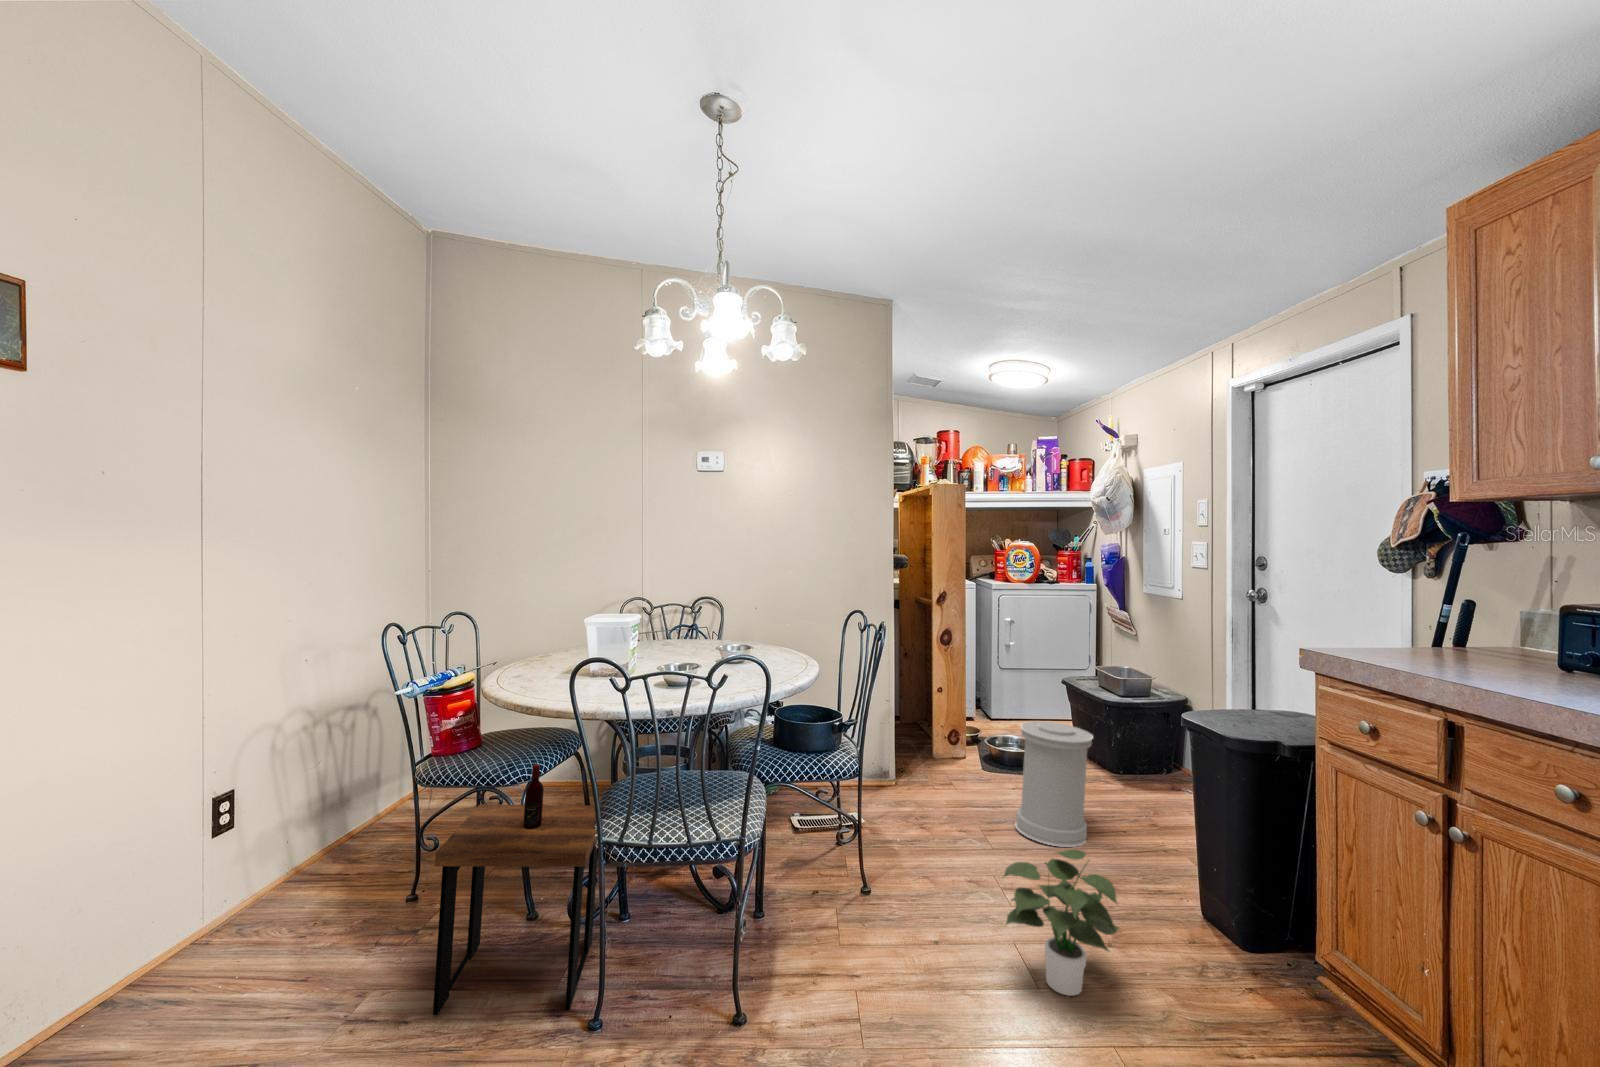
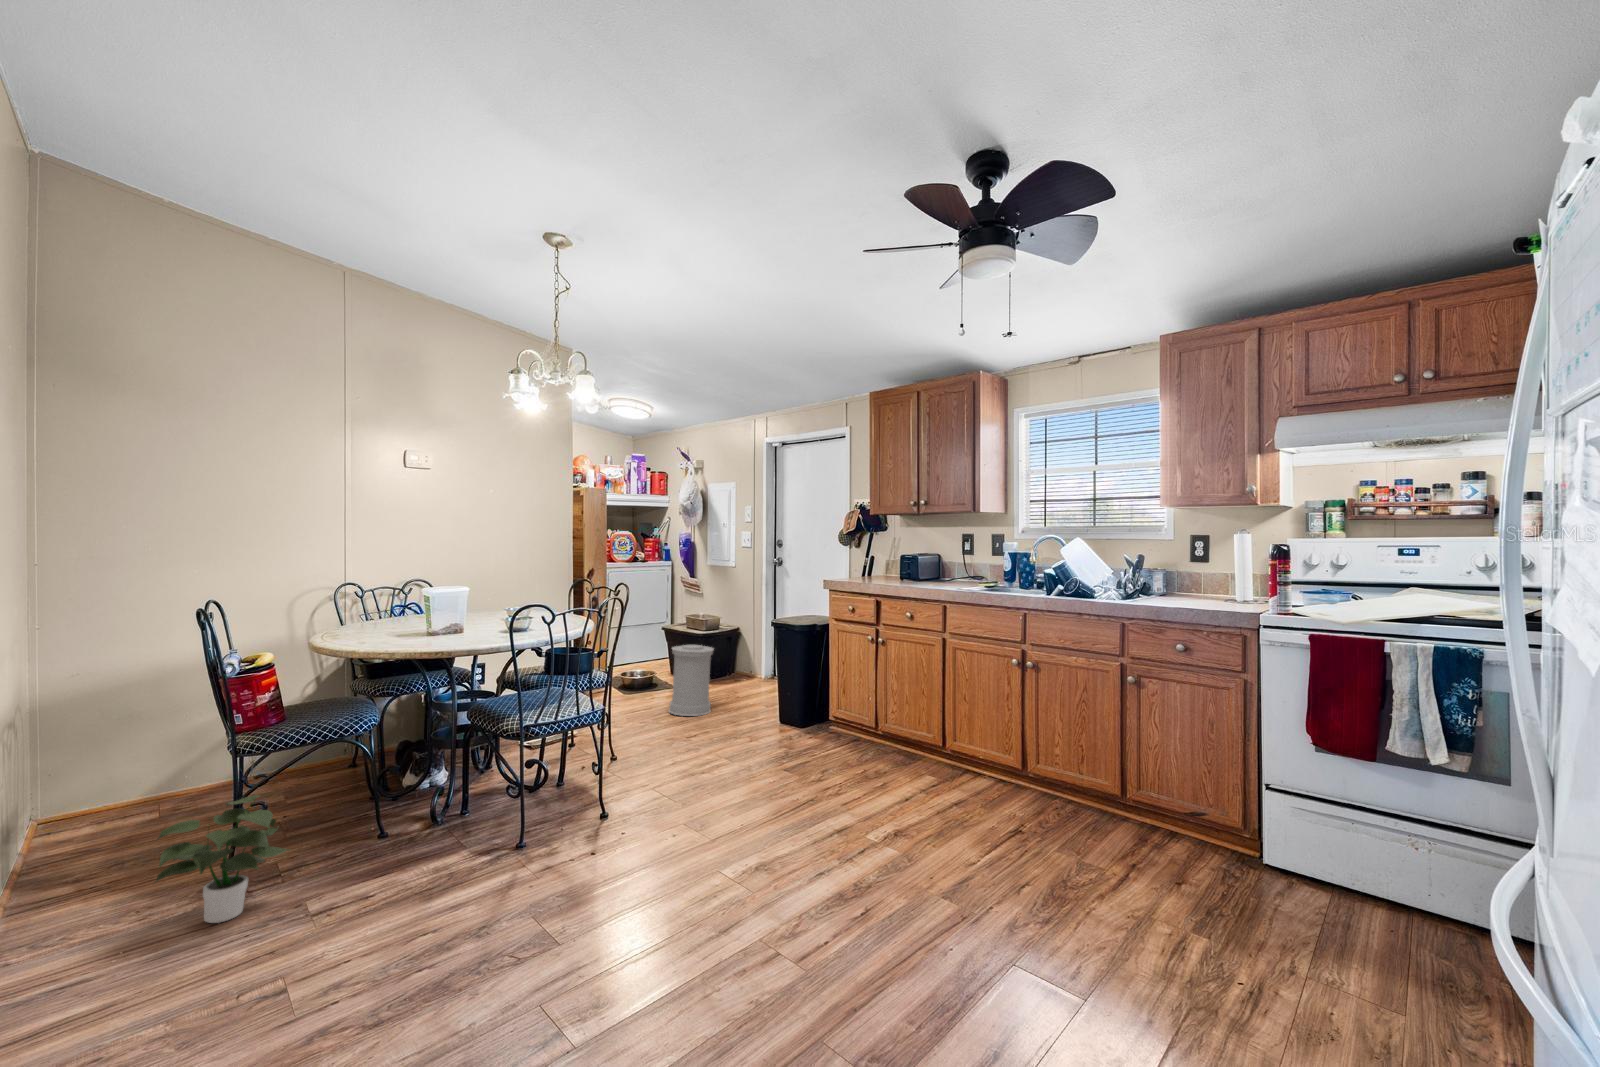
side table: present [433,764,597,1016] -> none [362,695,502,882]
potted plant: present [1004,849,1119,996] -> present [156,795,289,923]

